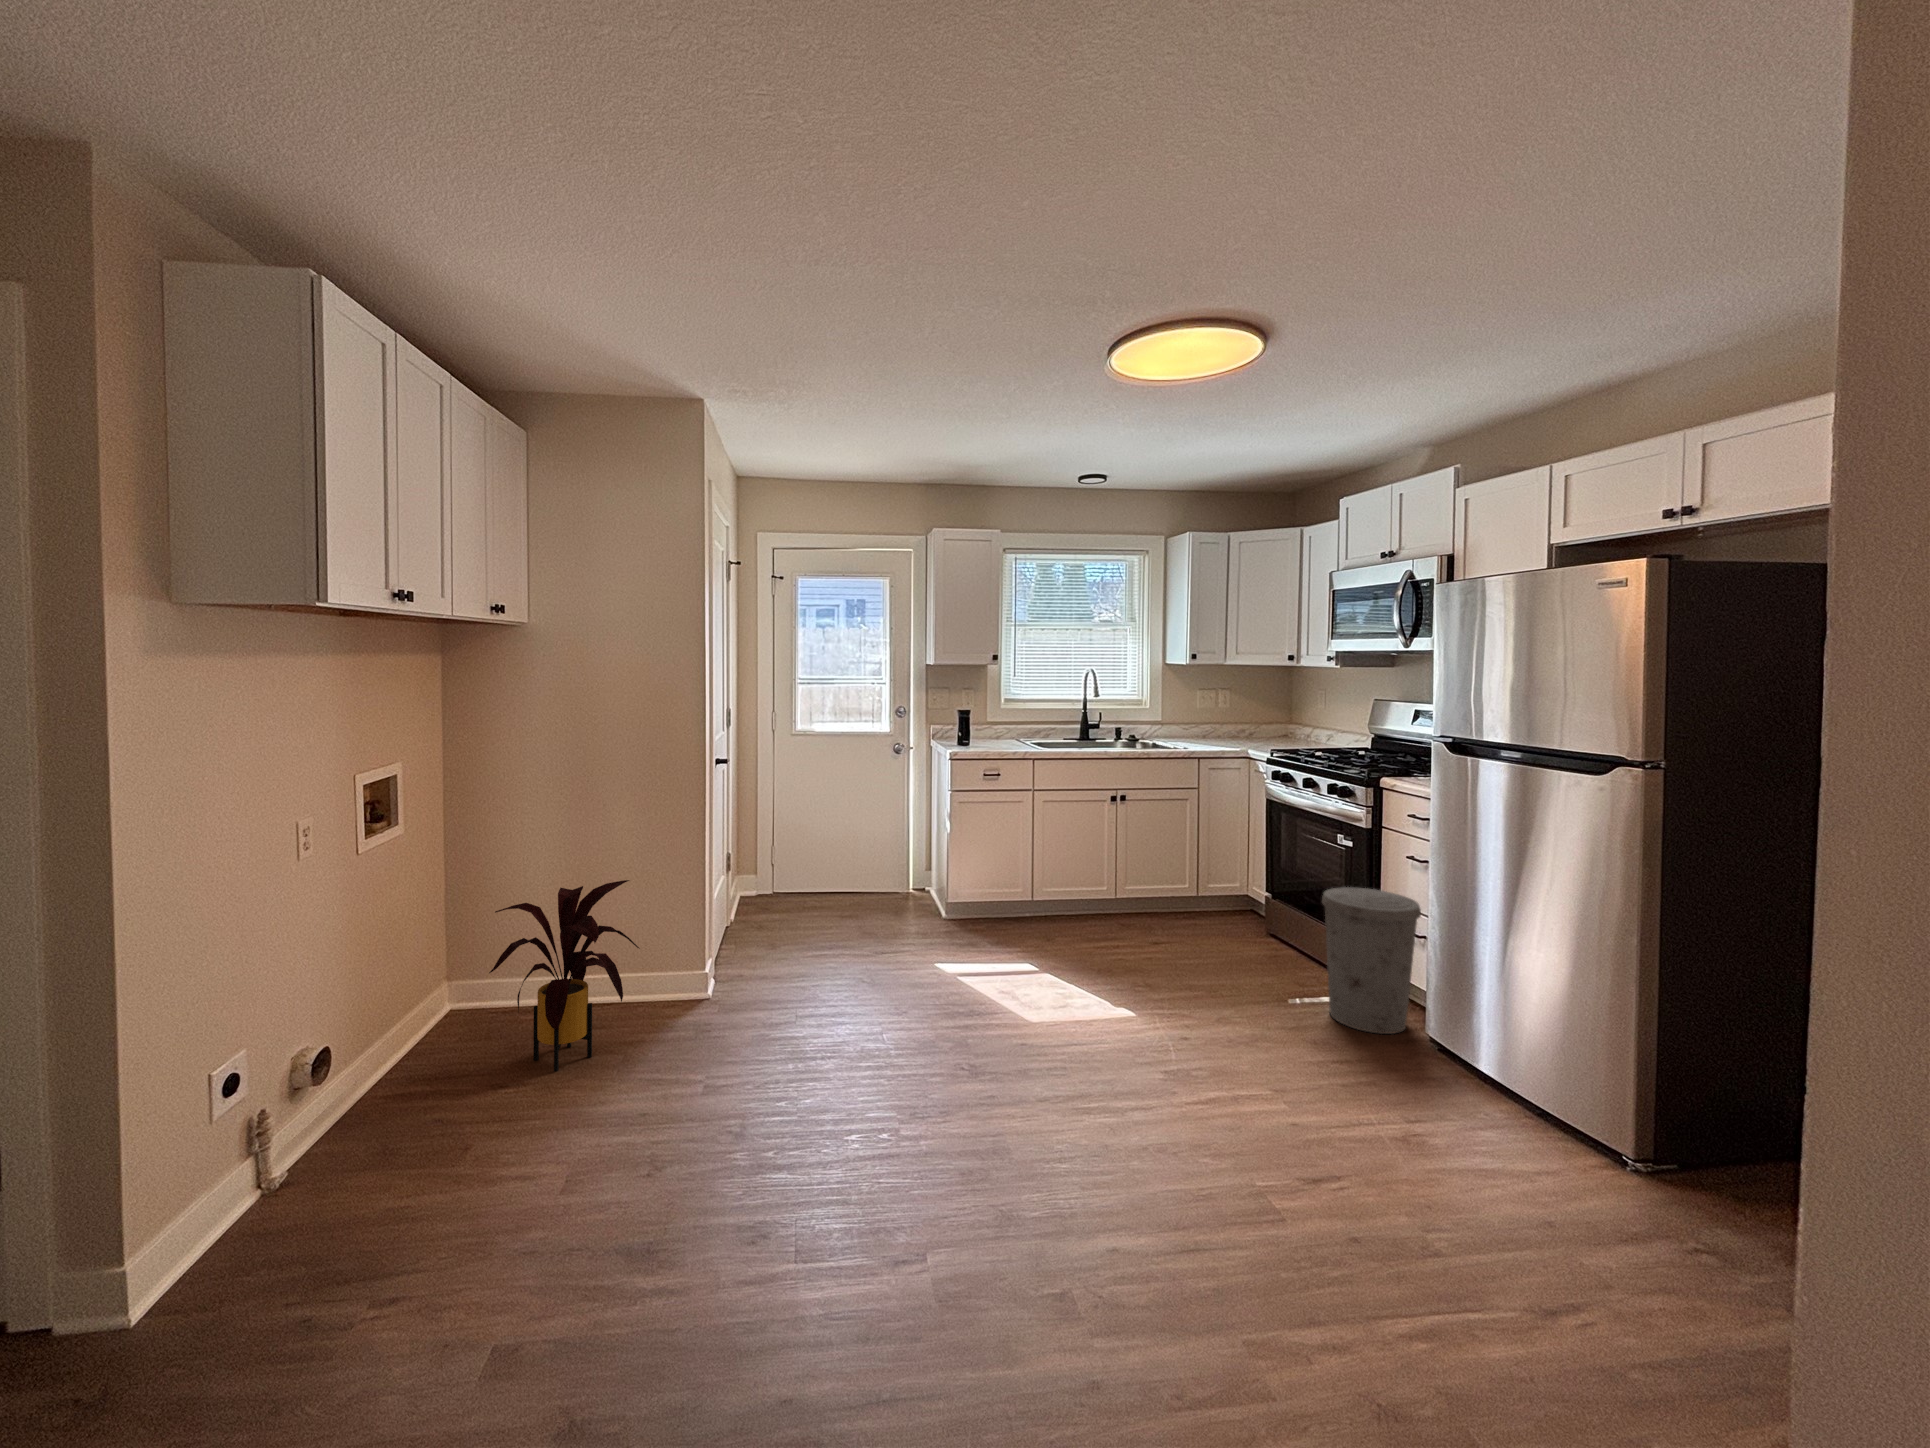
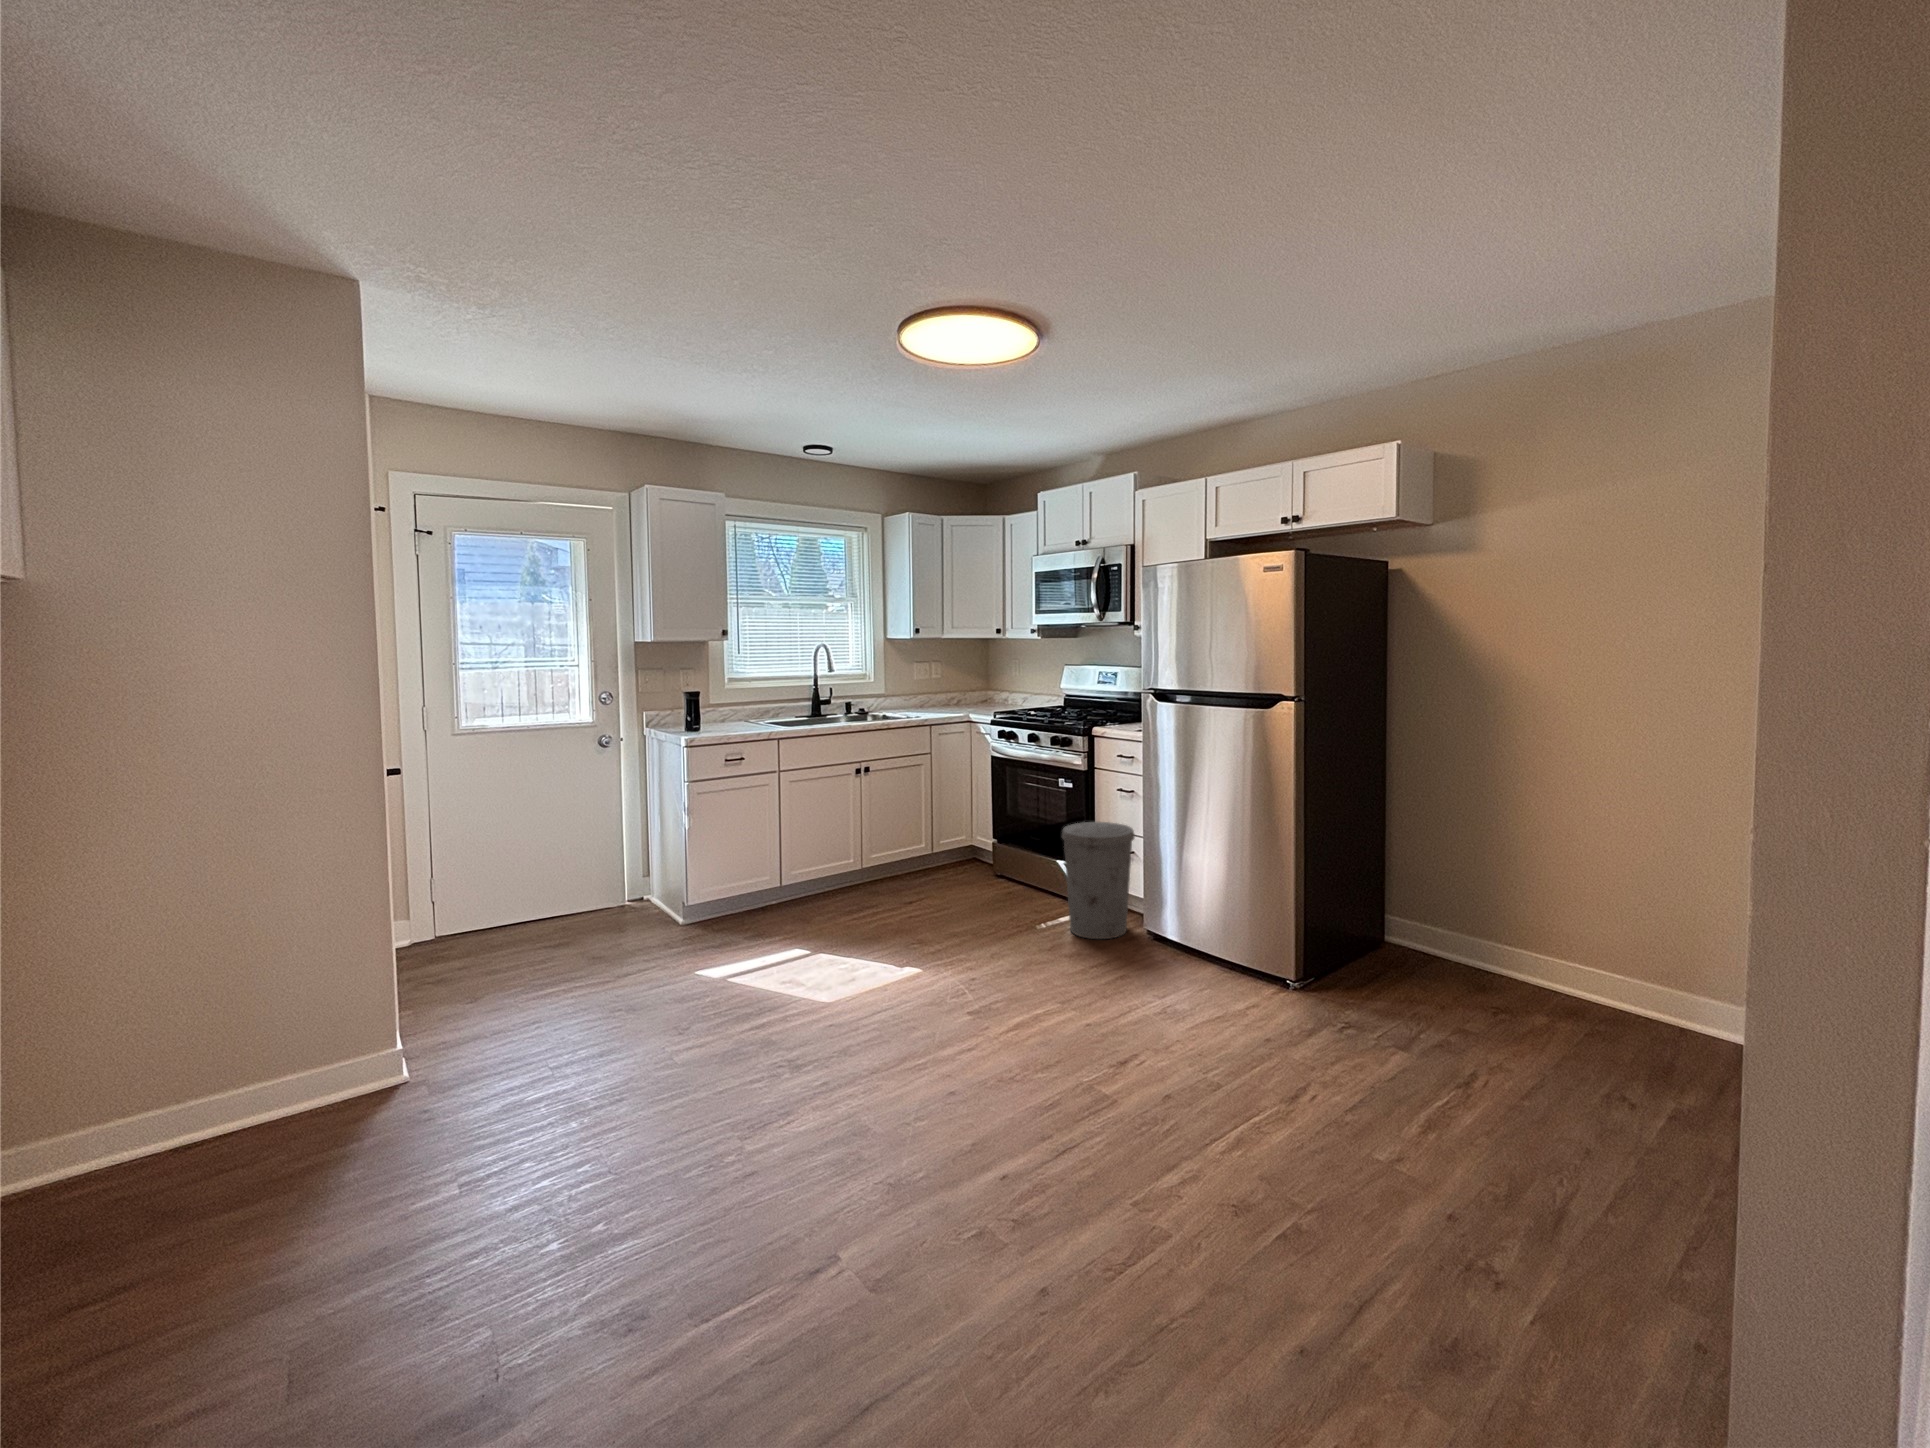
house plant: present [489,880,640,1071] -> none [79,935,341,1213]

